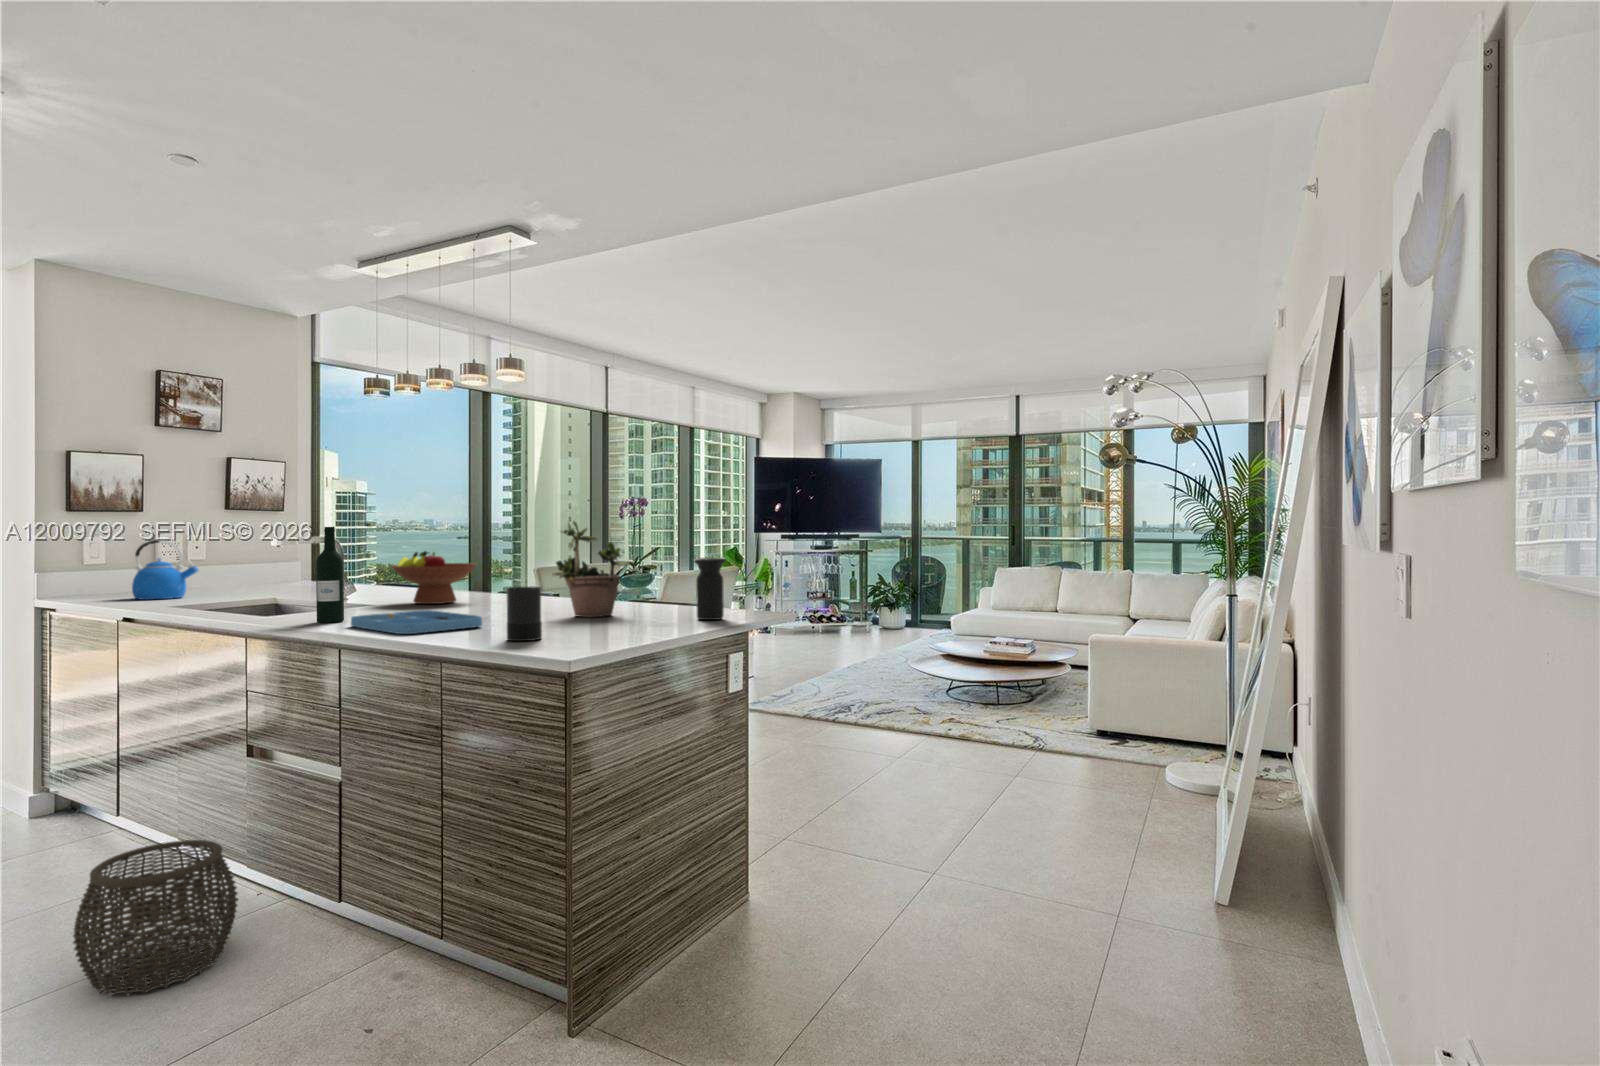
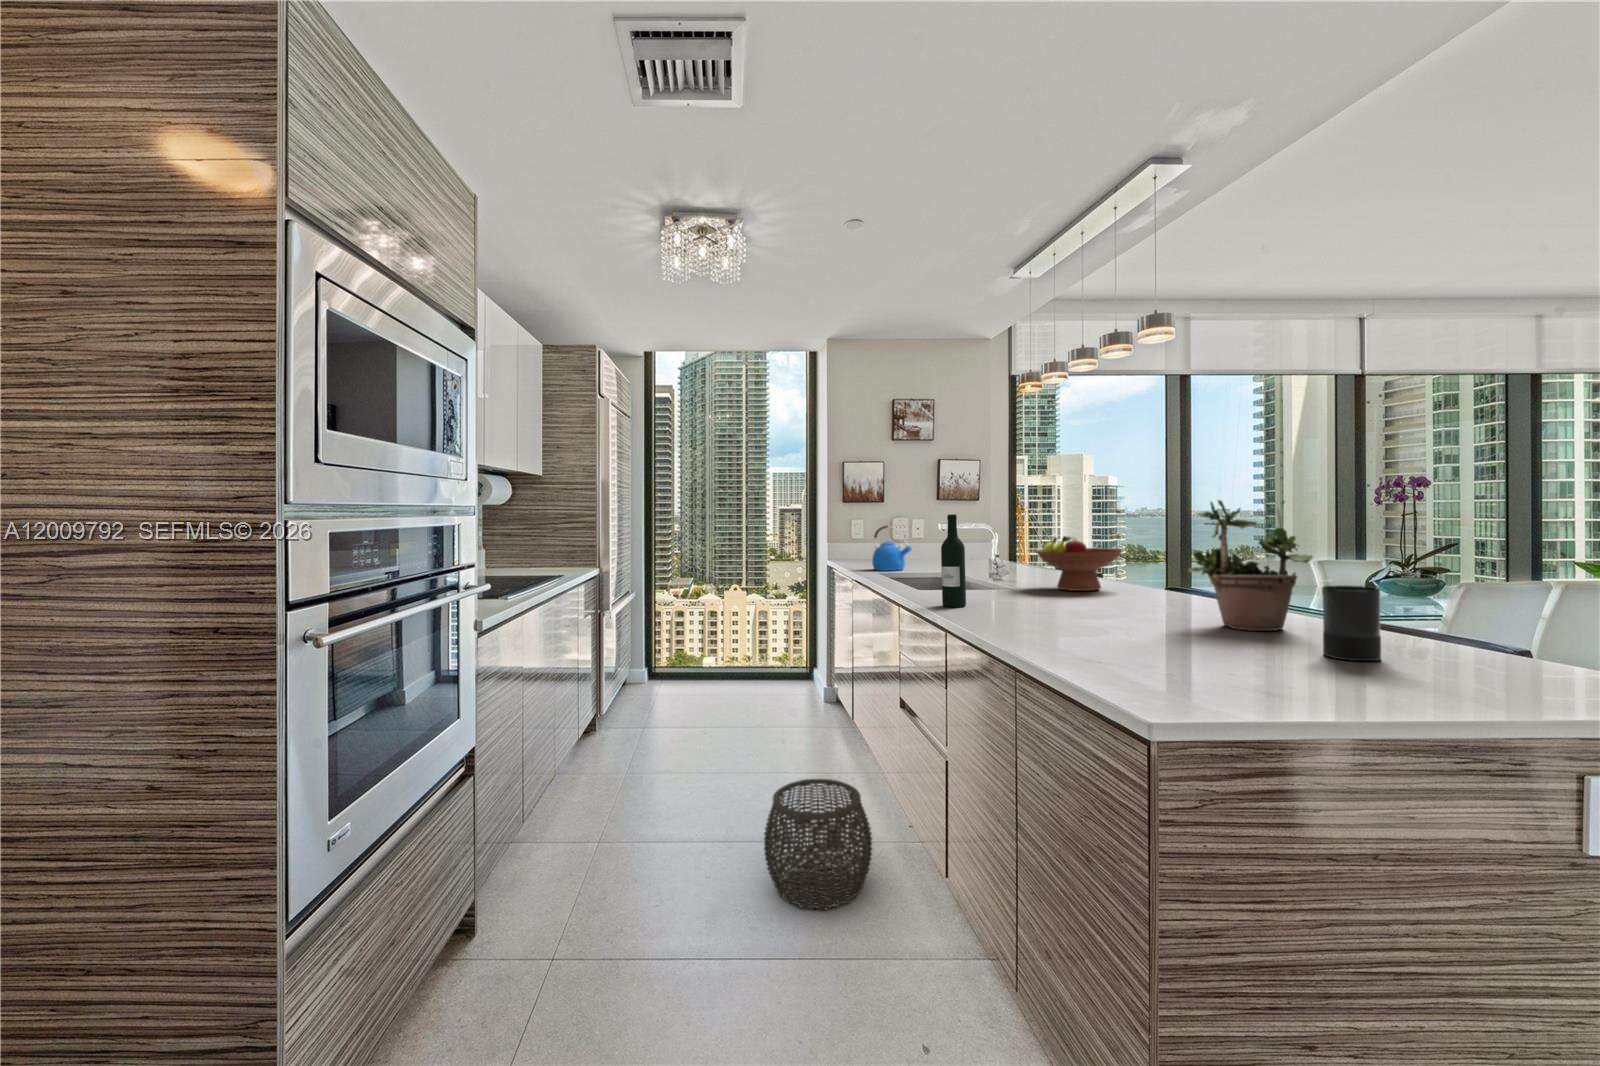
vase: present [694,558,726,620] -> none [1436,554,1516,663]
candle: present [506,586,542,641] -> present [1322,586,1381,661]
tray: present [351,610,482,634] -> none [960,602,1085,633]

